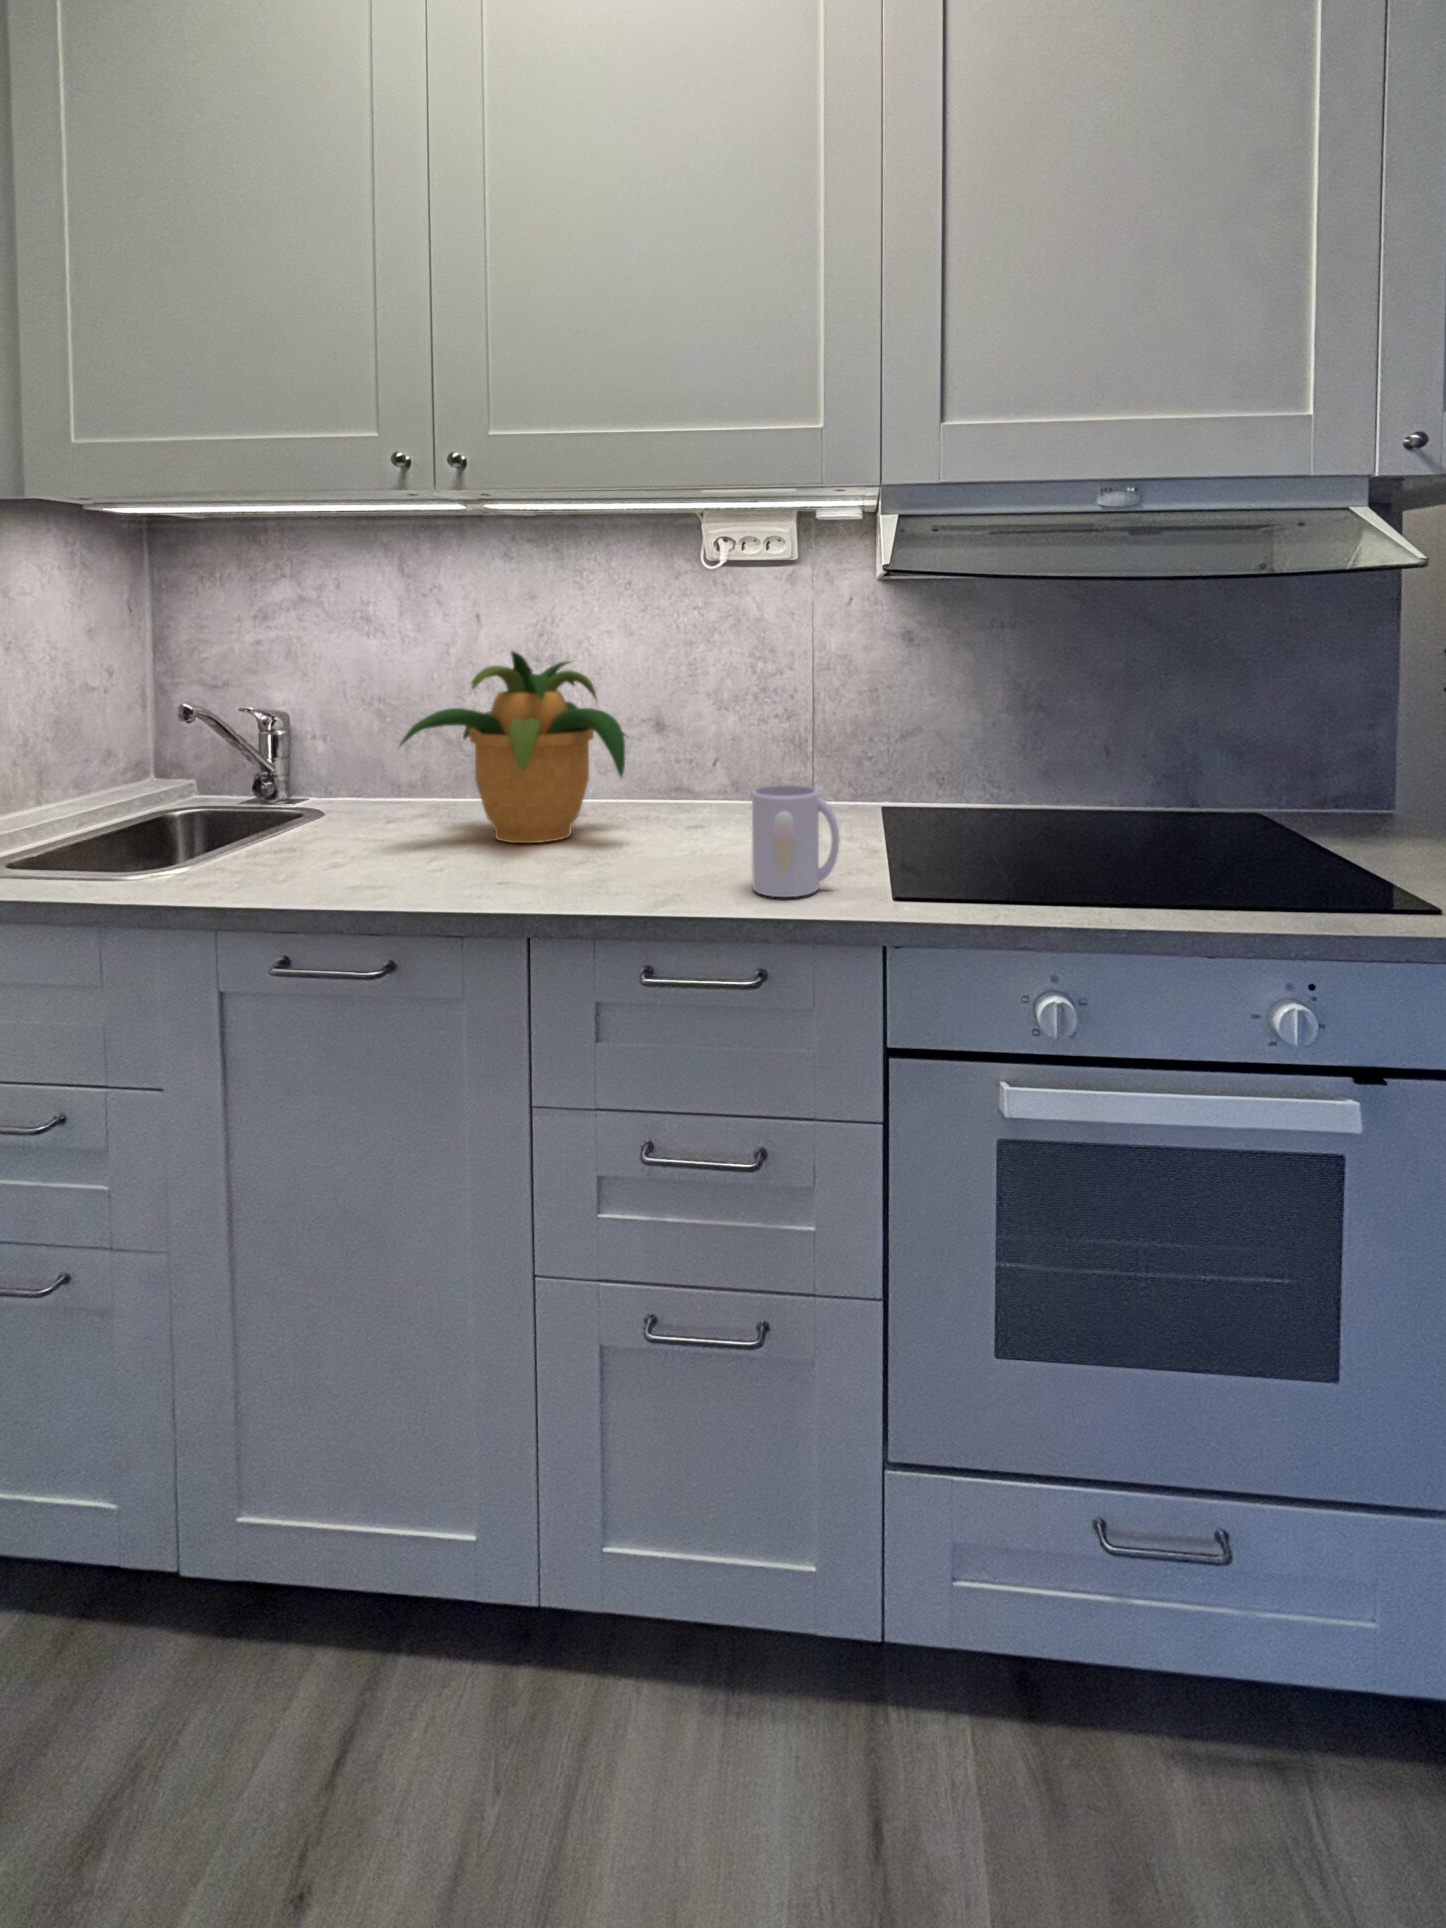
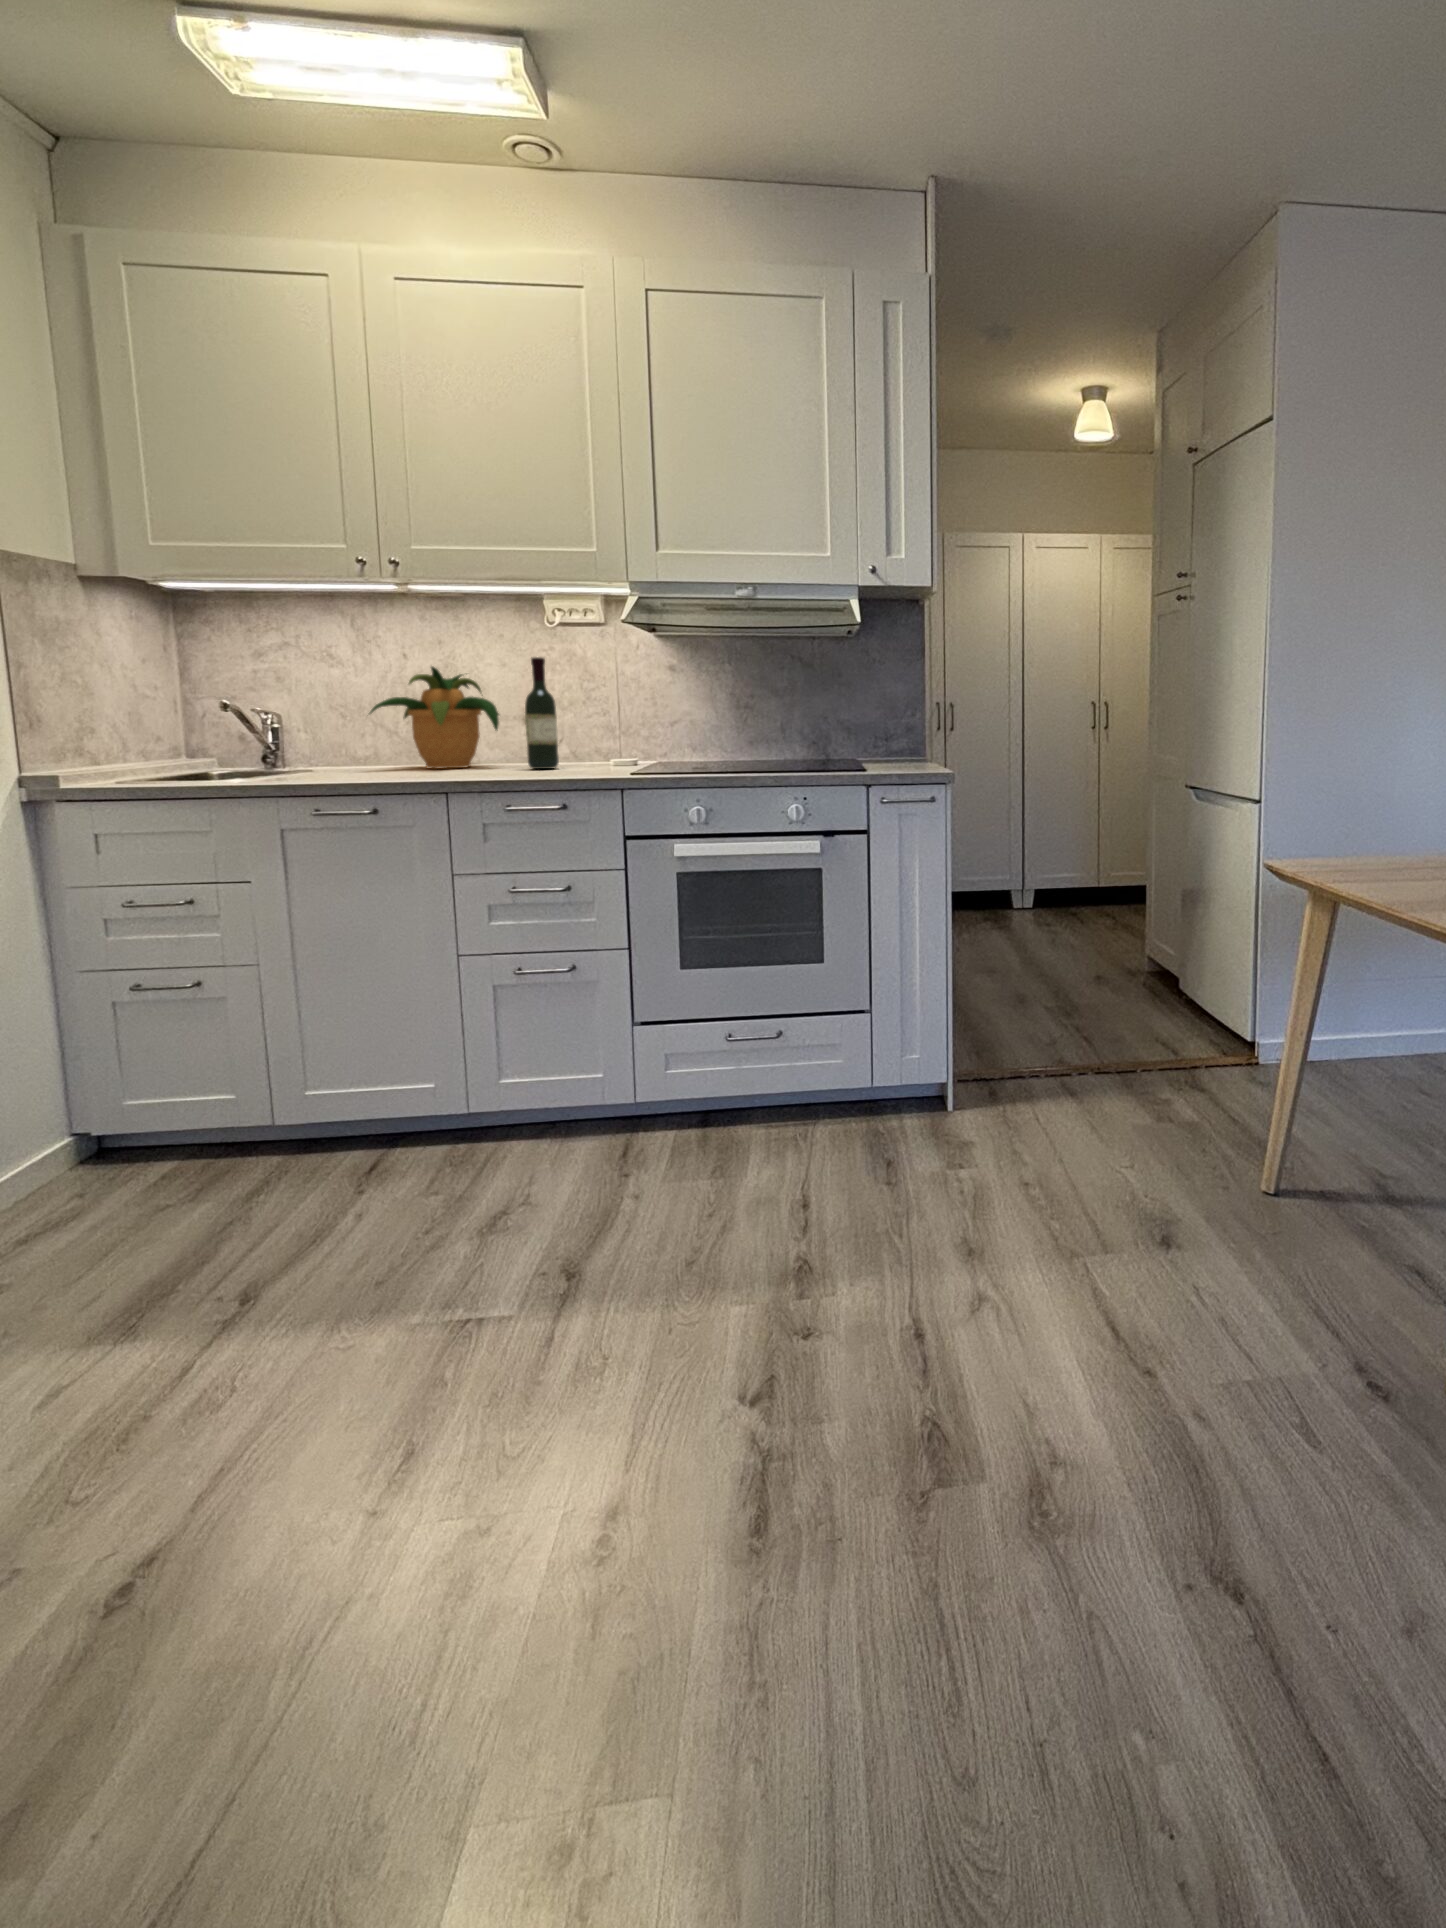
wine bottle: none [677,638,735,860] -> present [525,657,559,769]
mug: present [752,785,840,897] -> none [560,726,605,773]

